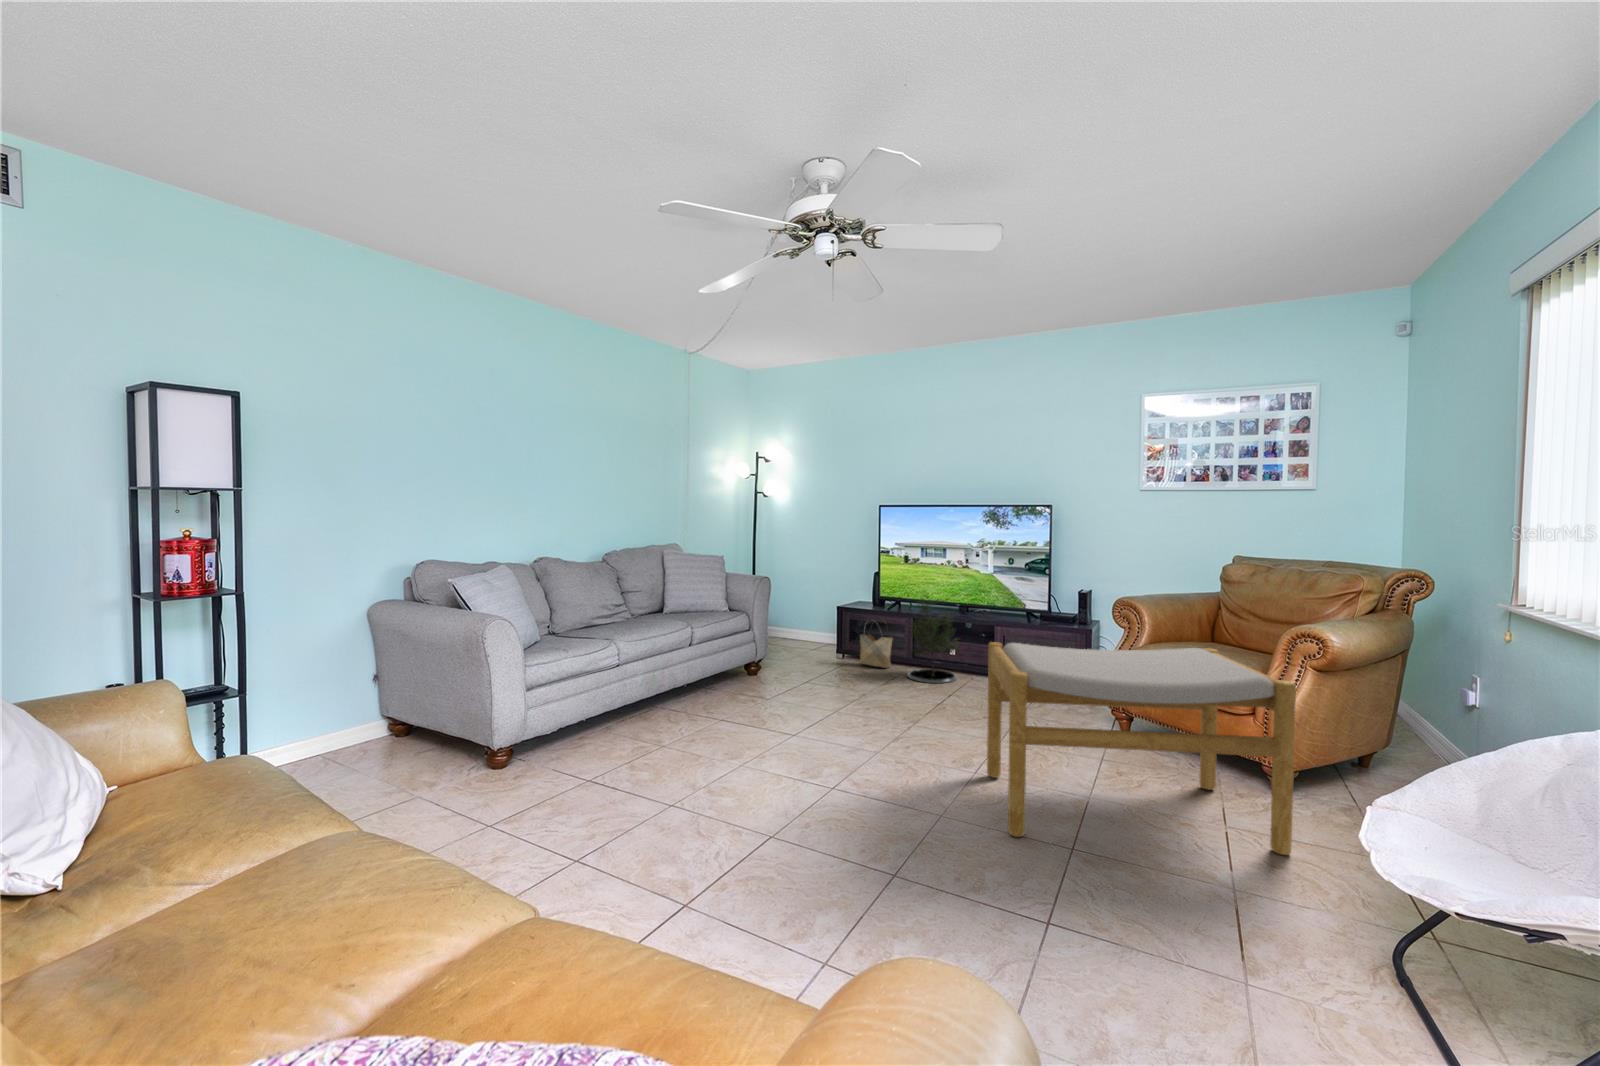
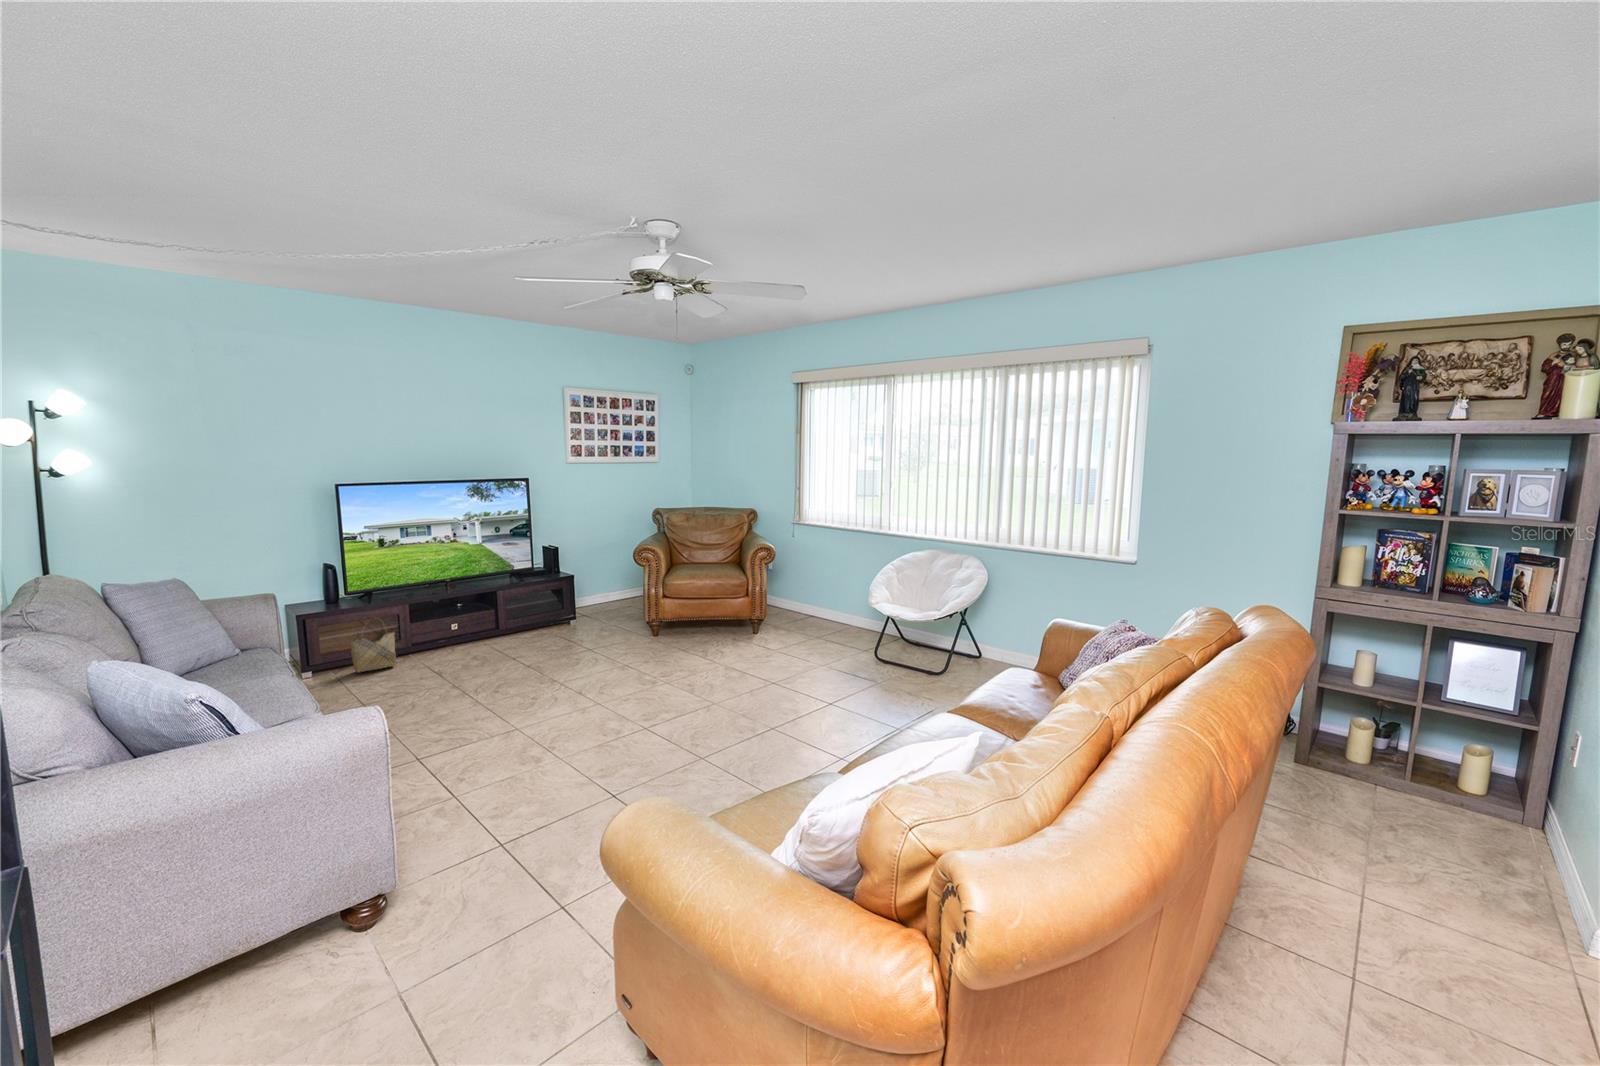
potted tree: present [908,597,957,683] -> none [425,572,484,664]
footstool: present [987,642,1296,855] -> none [686,567,815,693]

